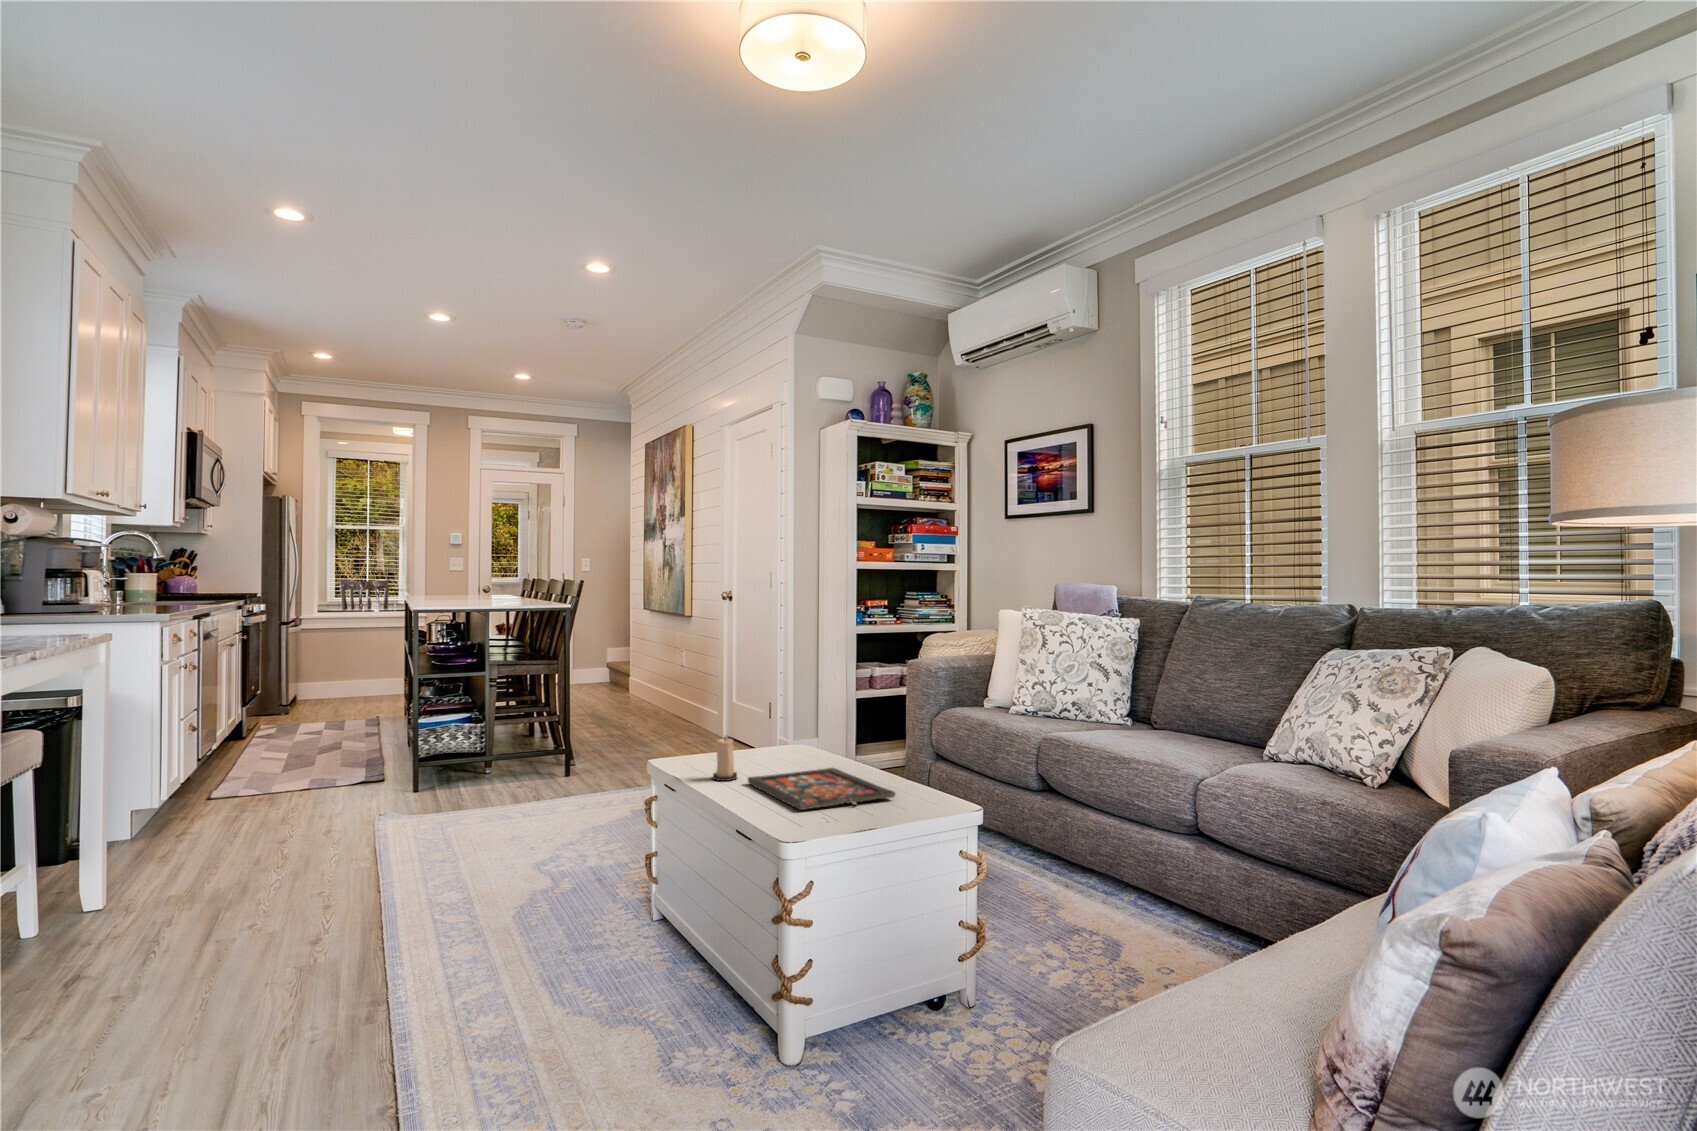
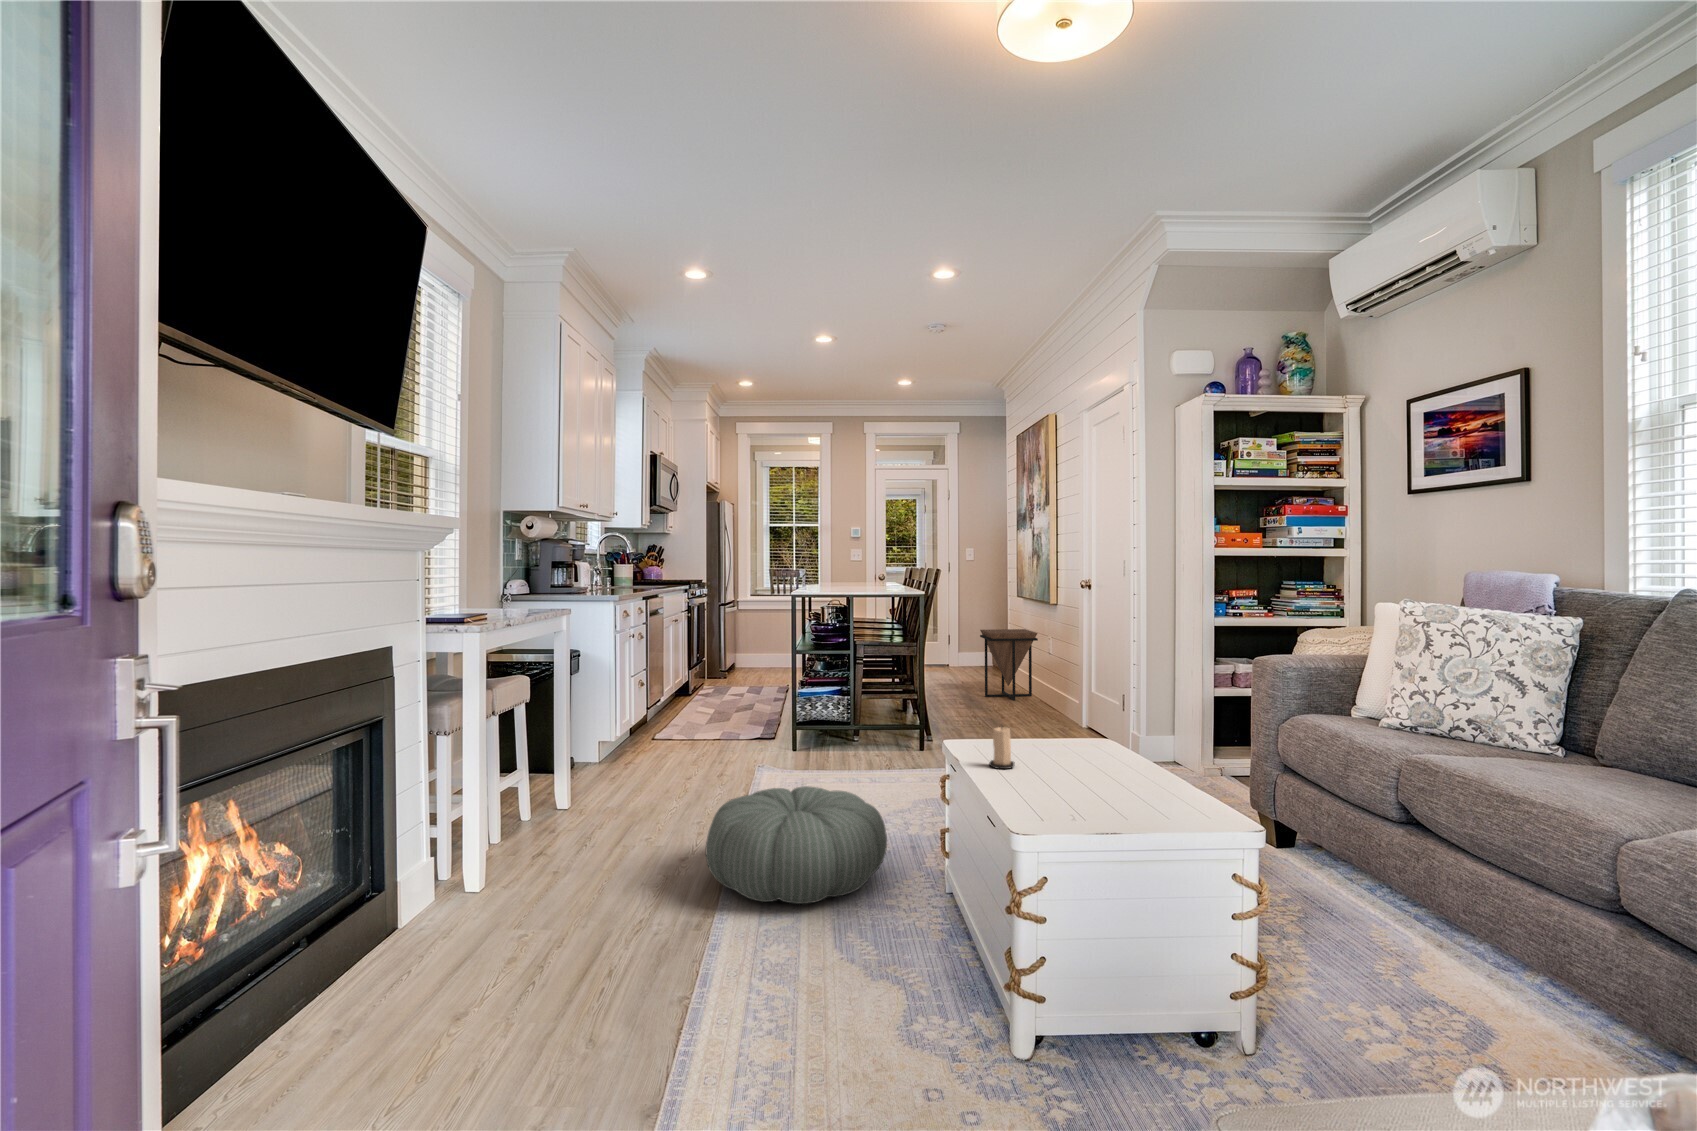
side table: none [610,642,672,715] -> present [980,629,1038,700]
board game: present [748,768,895,810] -> none [1020,767,1166,808]
pouf: none [360,827,585,969] -> present [706,786,887,904]

